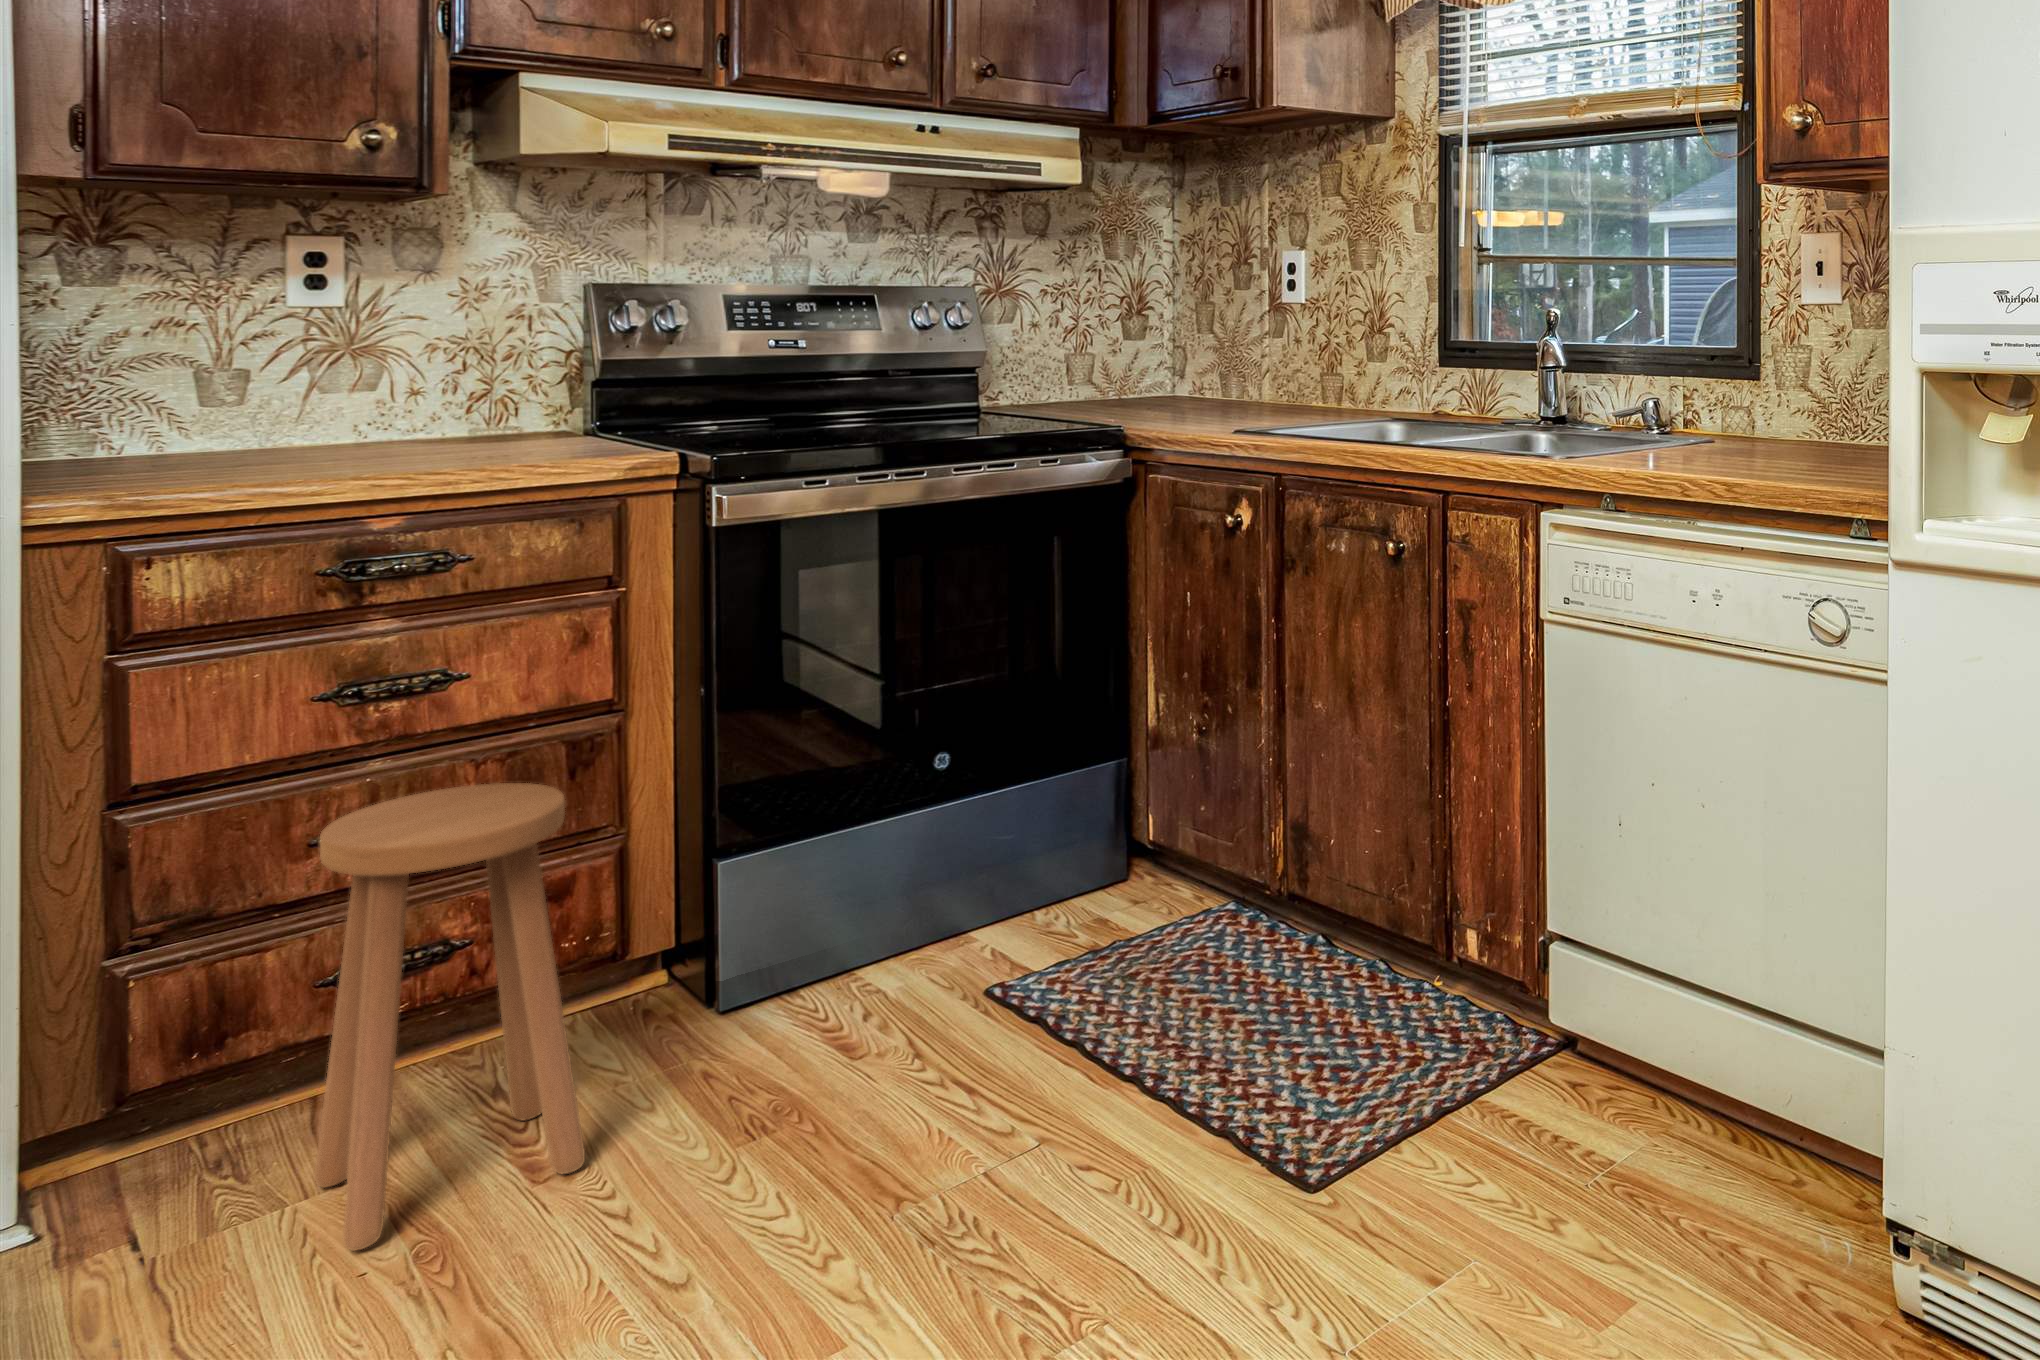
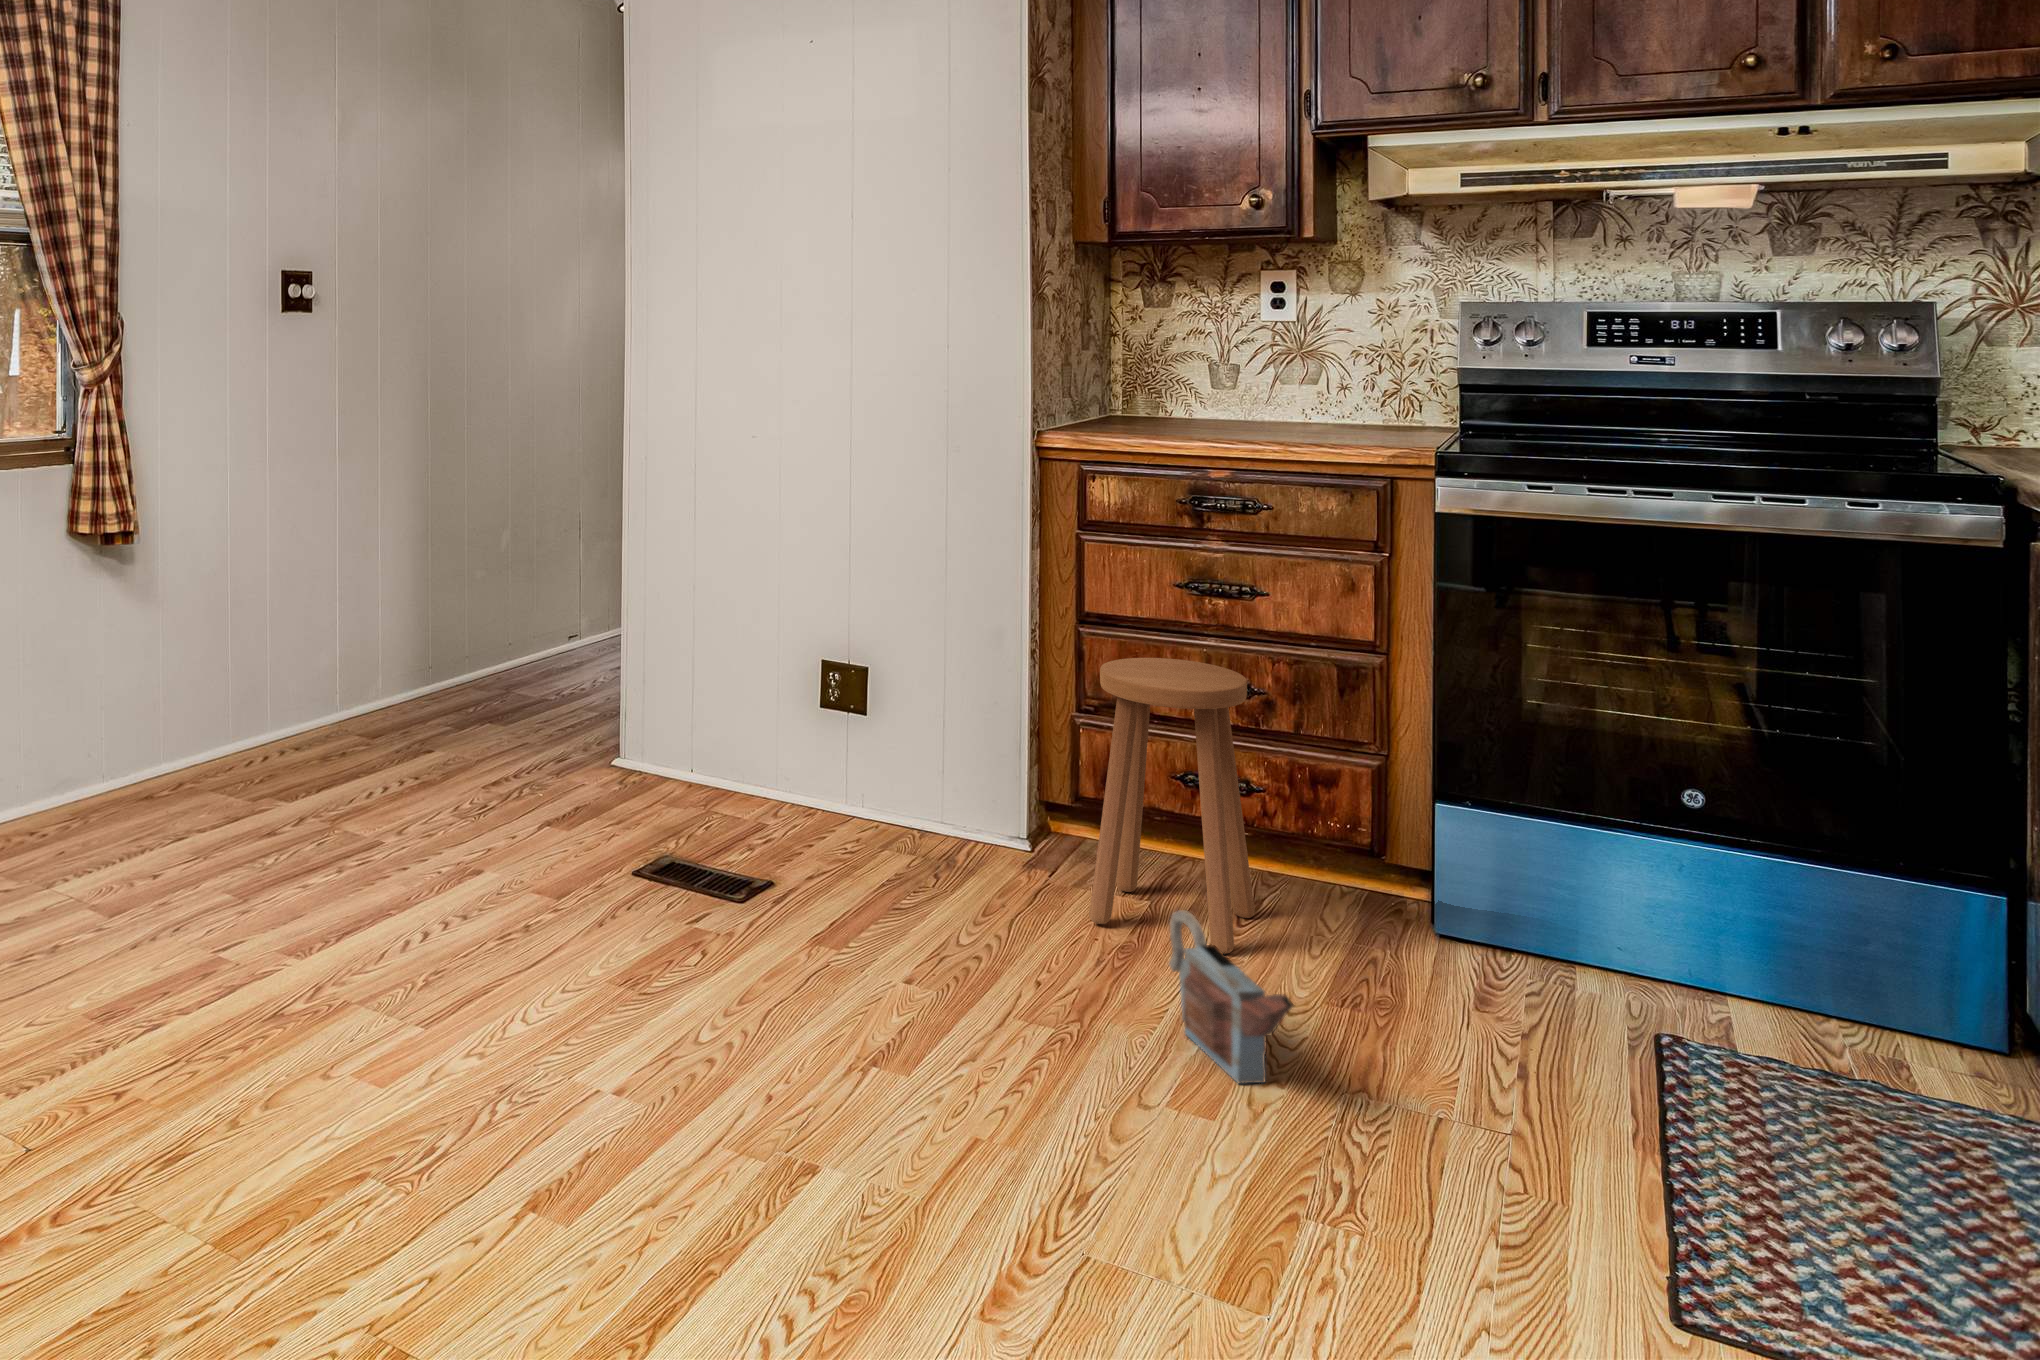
watering can: none [613,1117,899,1291] -> present [1169,910,1293,1084]

